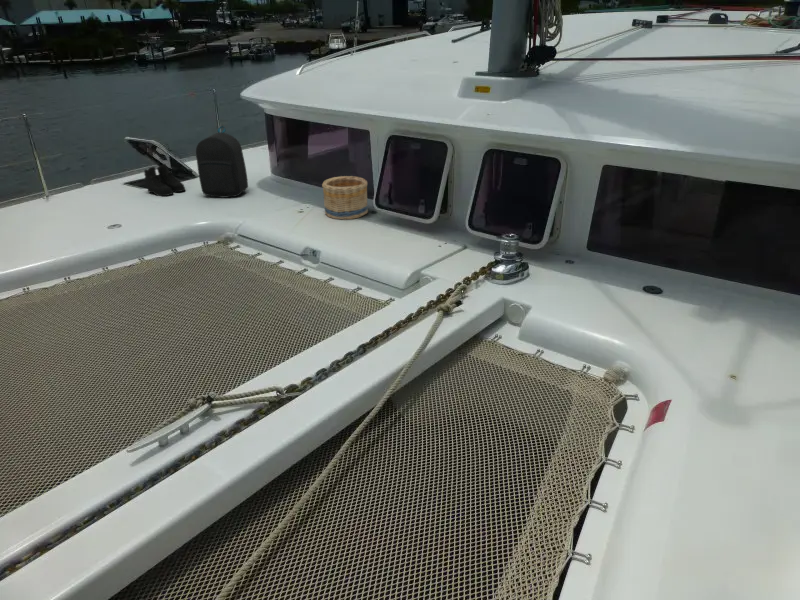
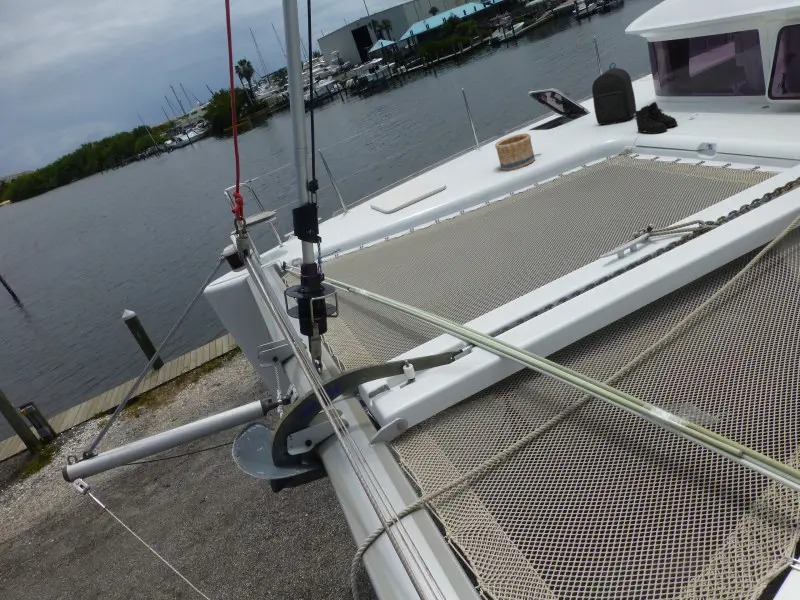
boots: present [144,164,185,196] -> present [635,102,677,134]
basket: present [322,176,368,219] -> present [495,134,535,170]

